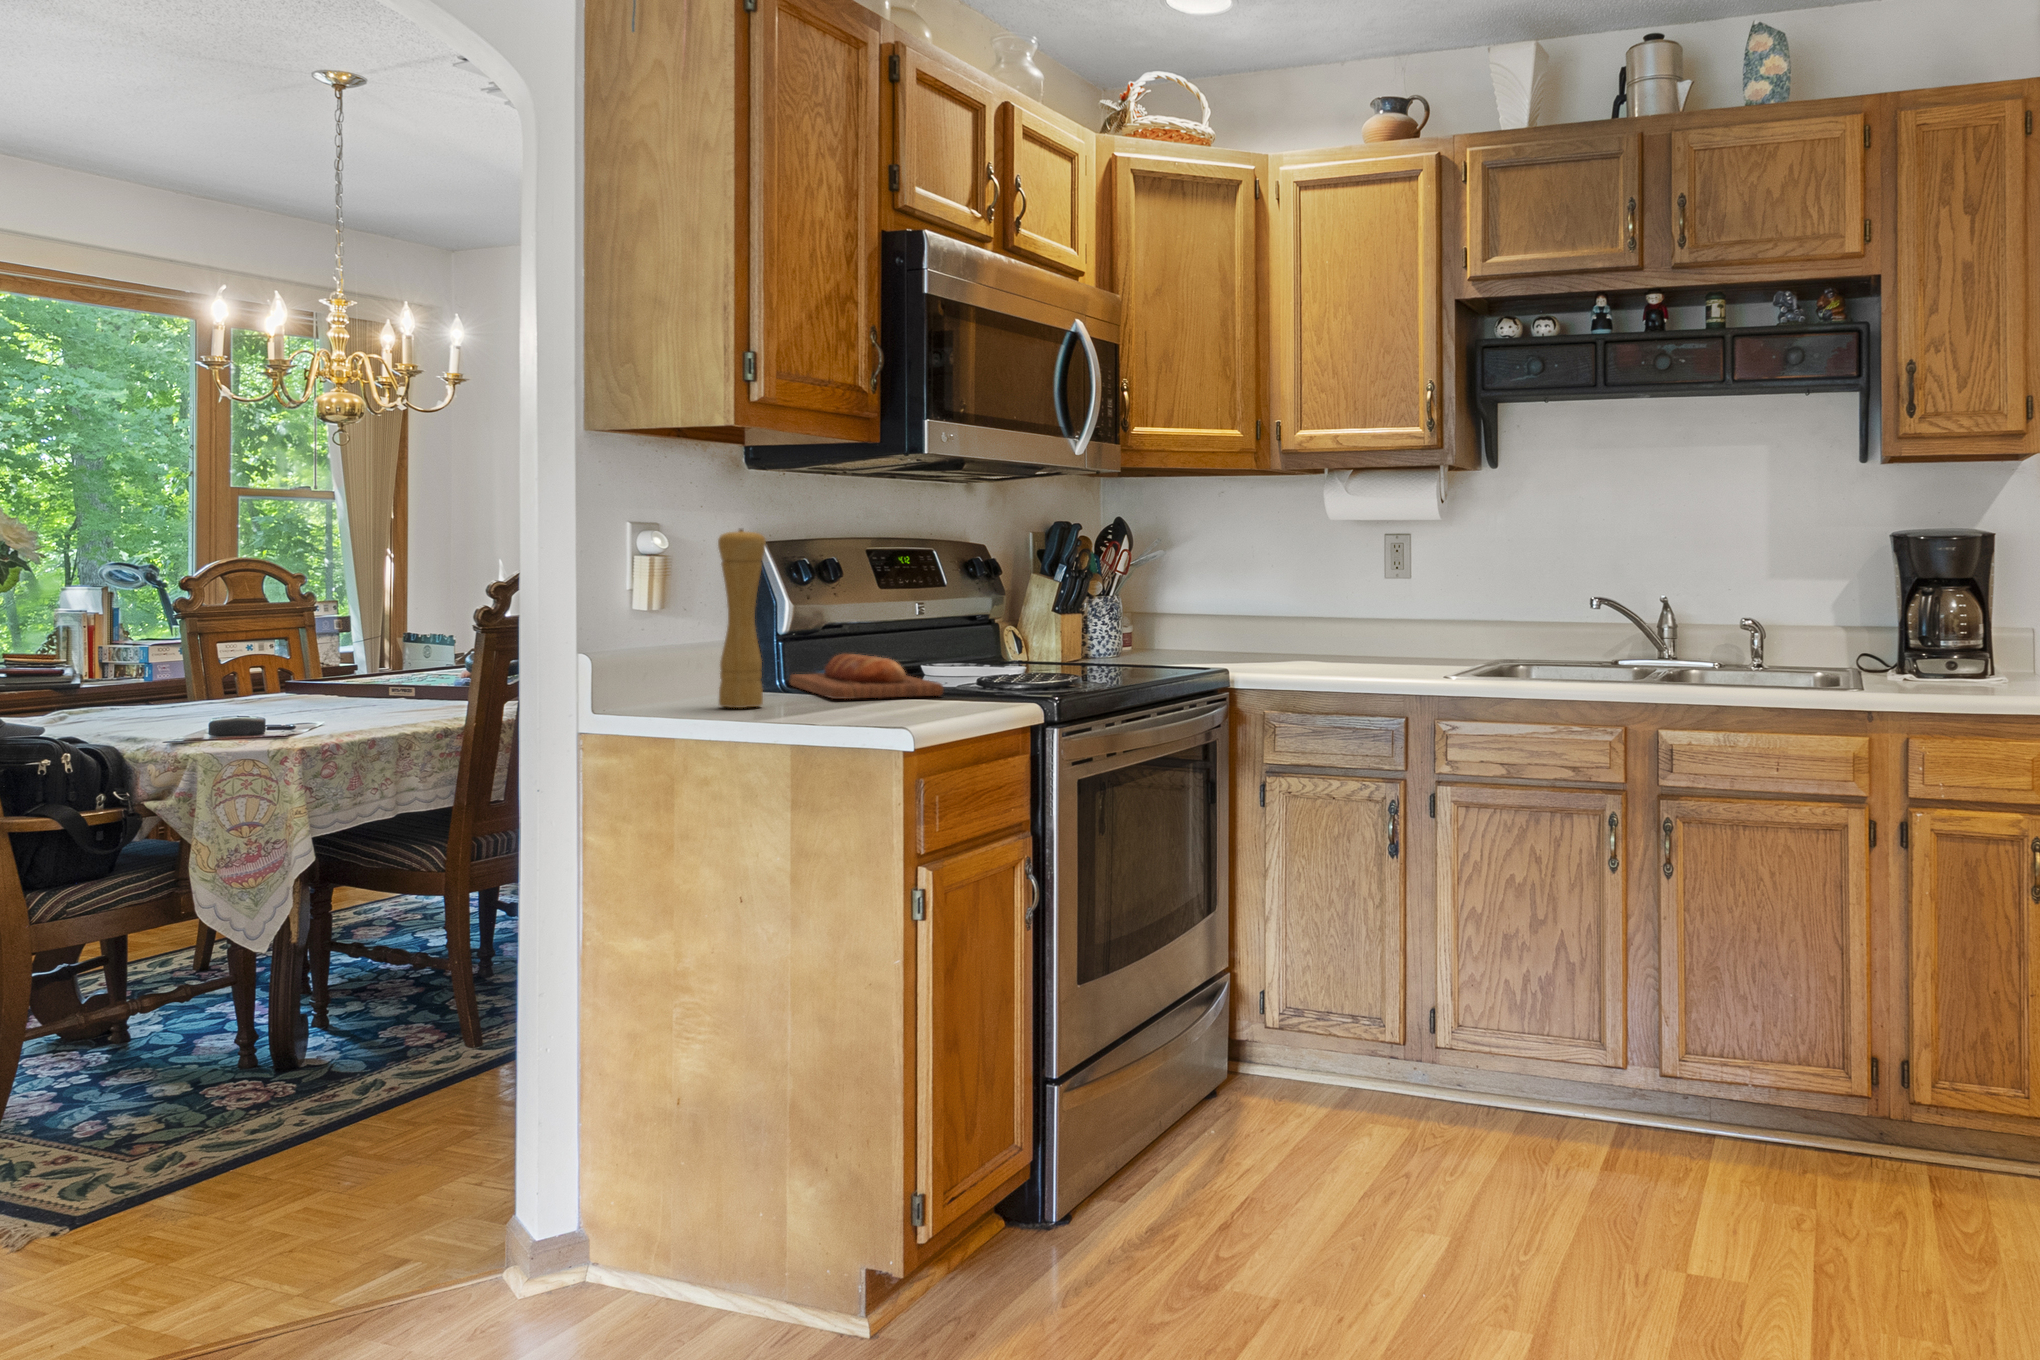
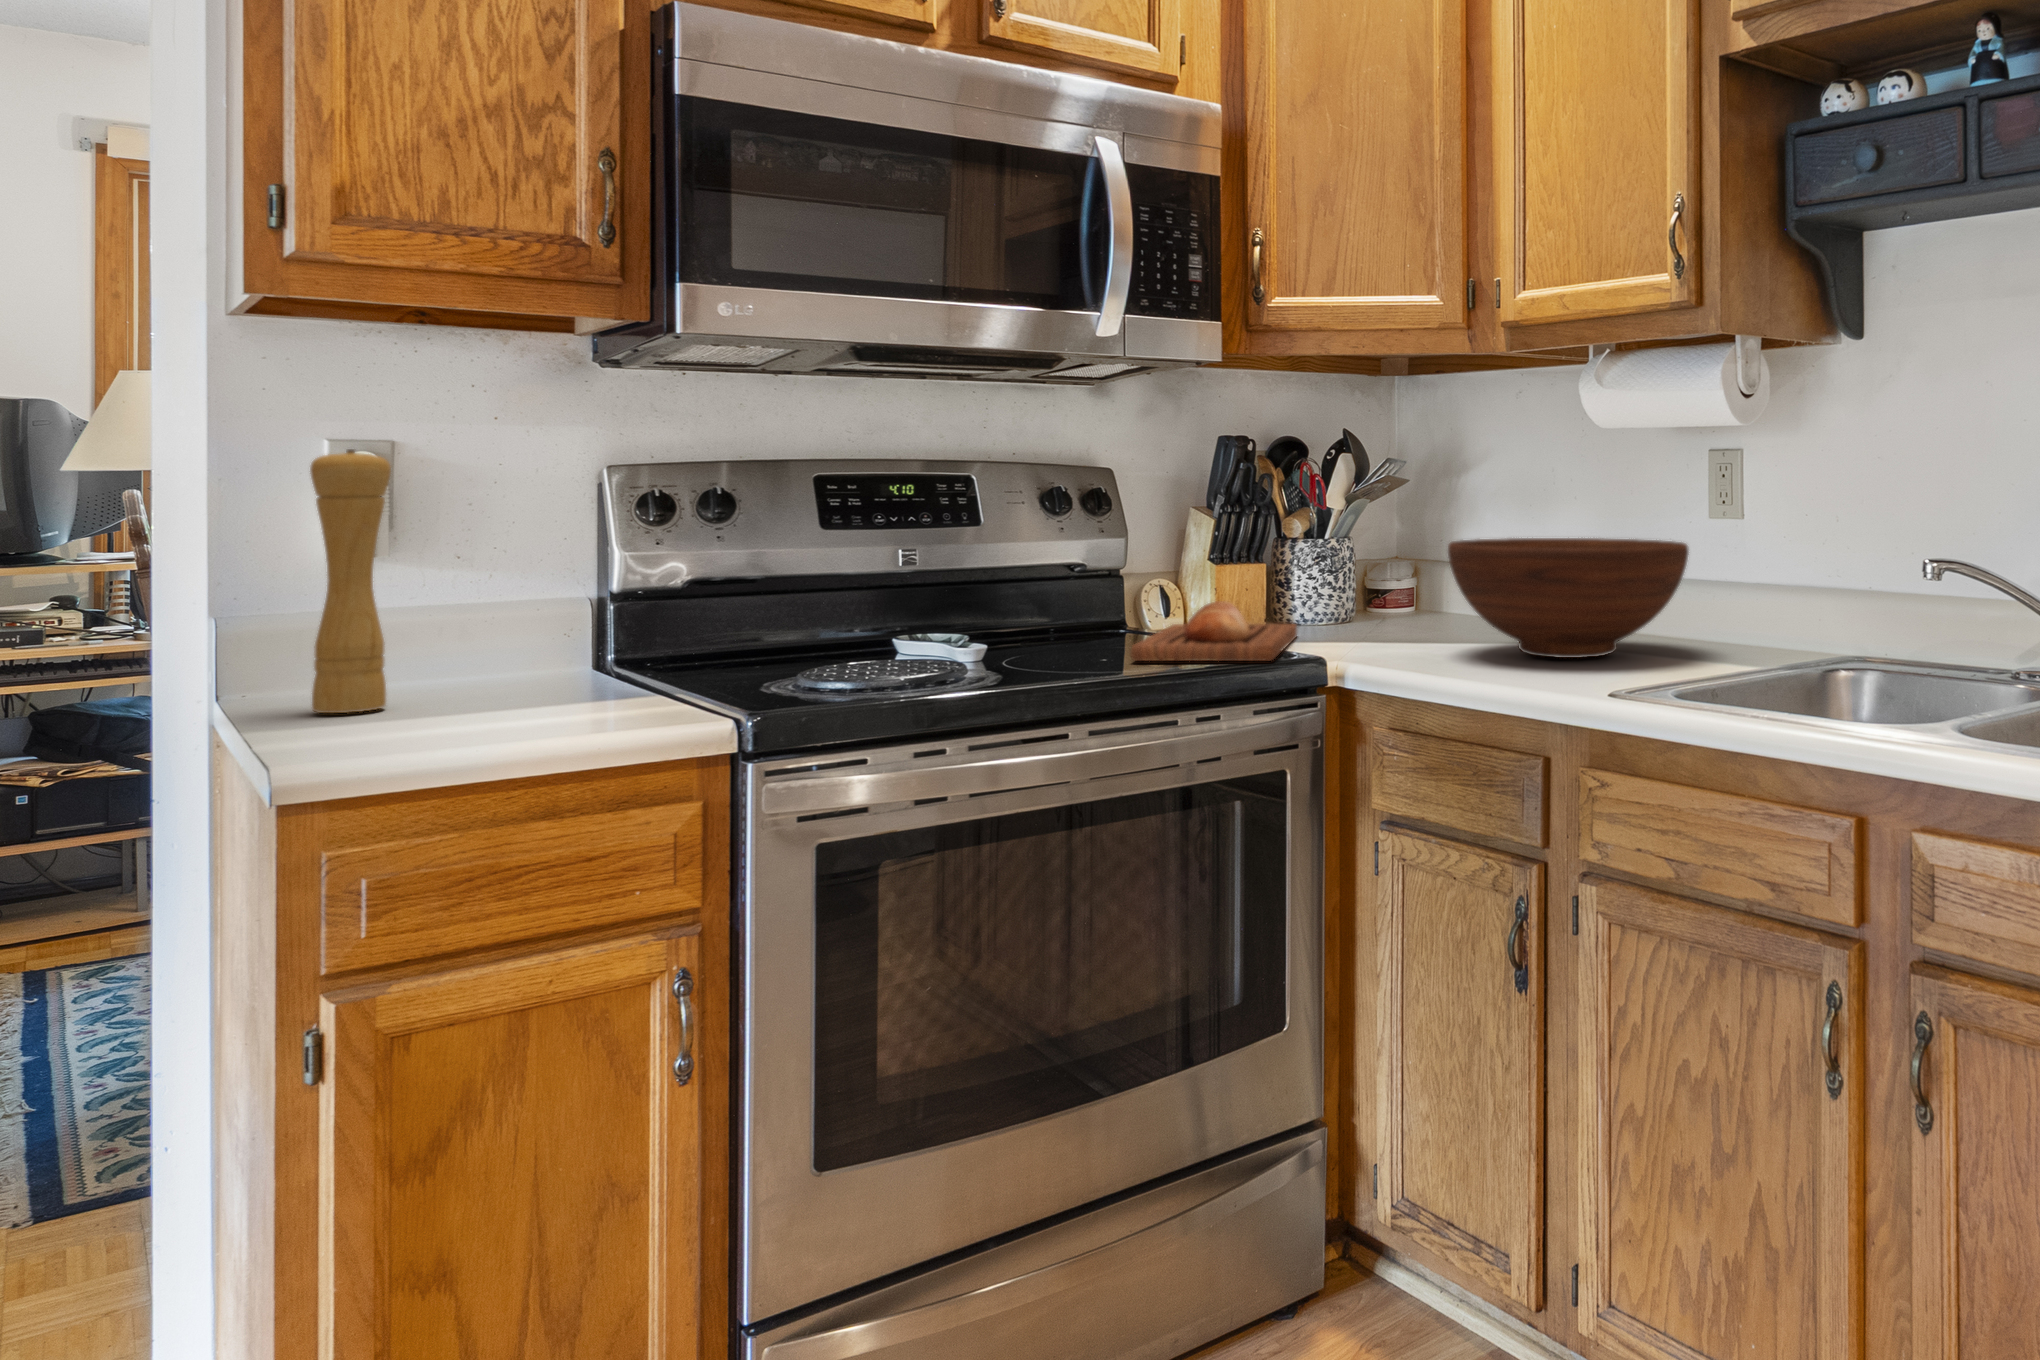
fruit bowl: none [1264,591,1415,663] -> present [1448,538,1689,658]
bread loaf: present [790,654,943,699] -> present [1131,601,1297,661]

